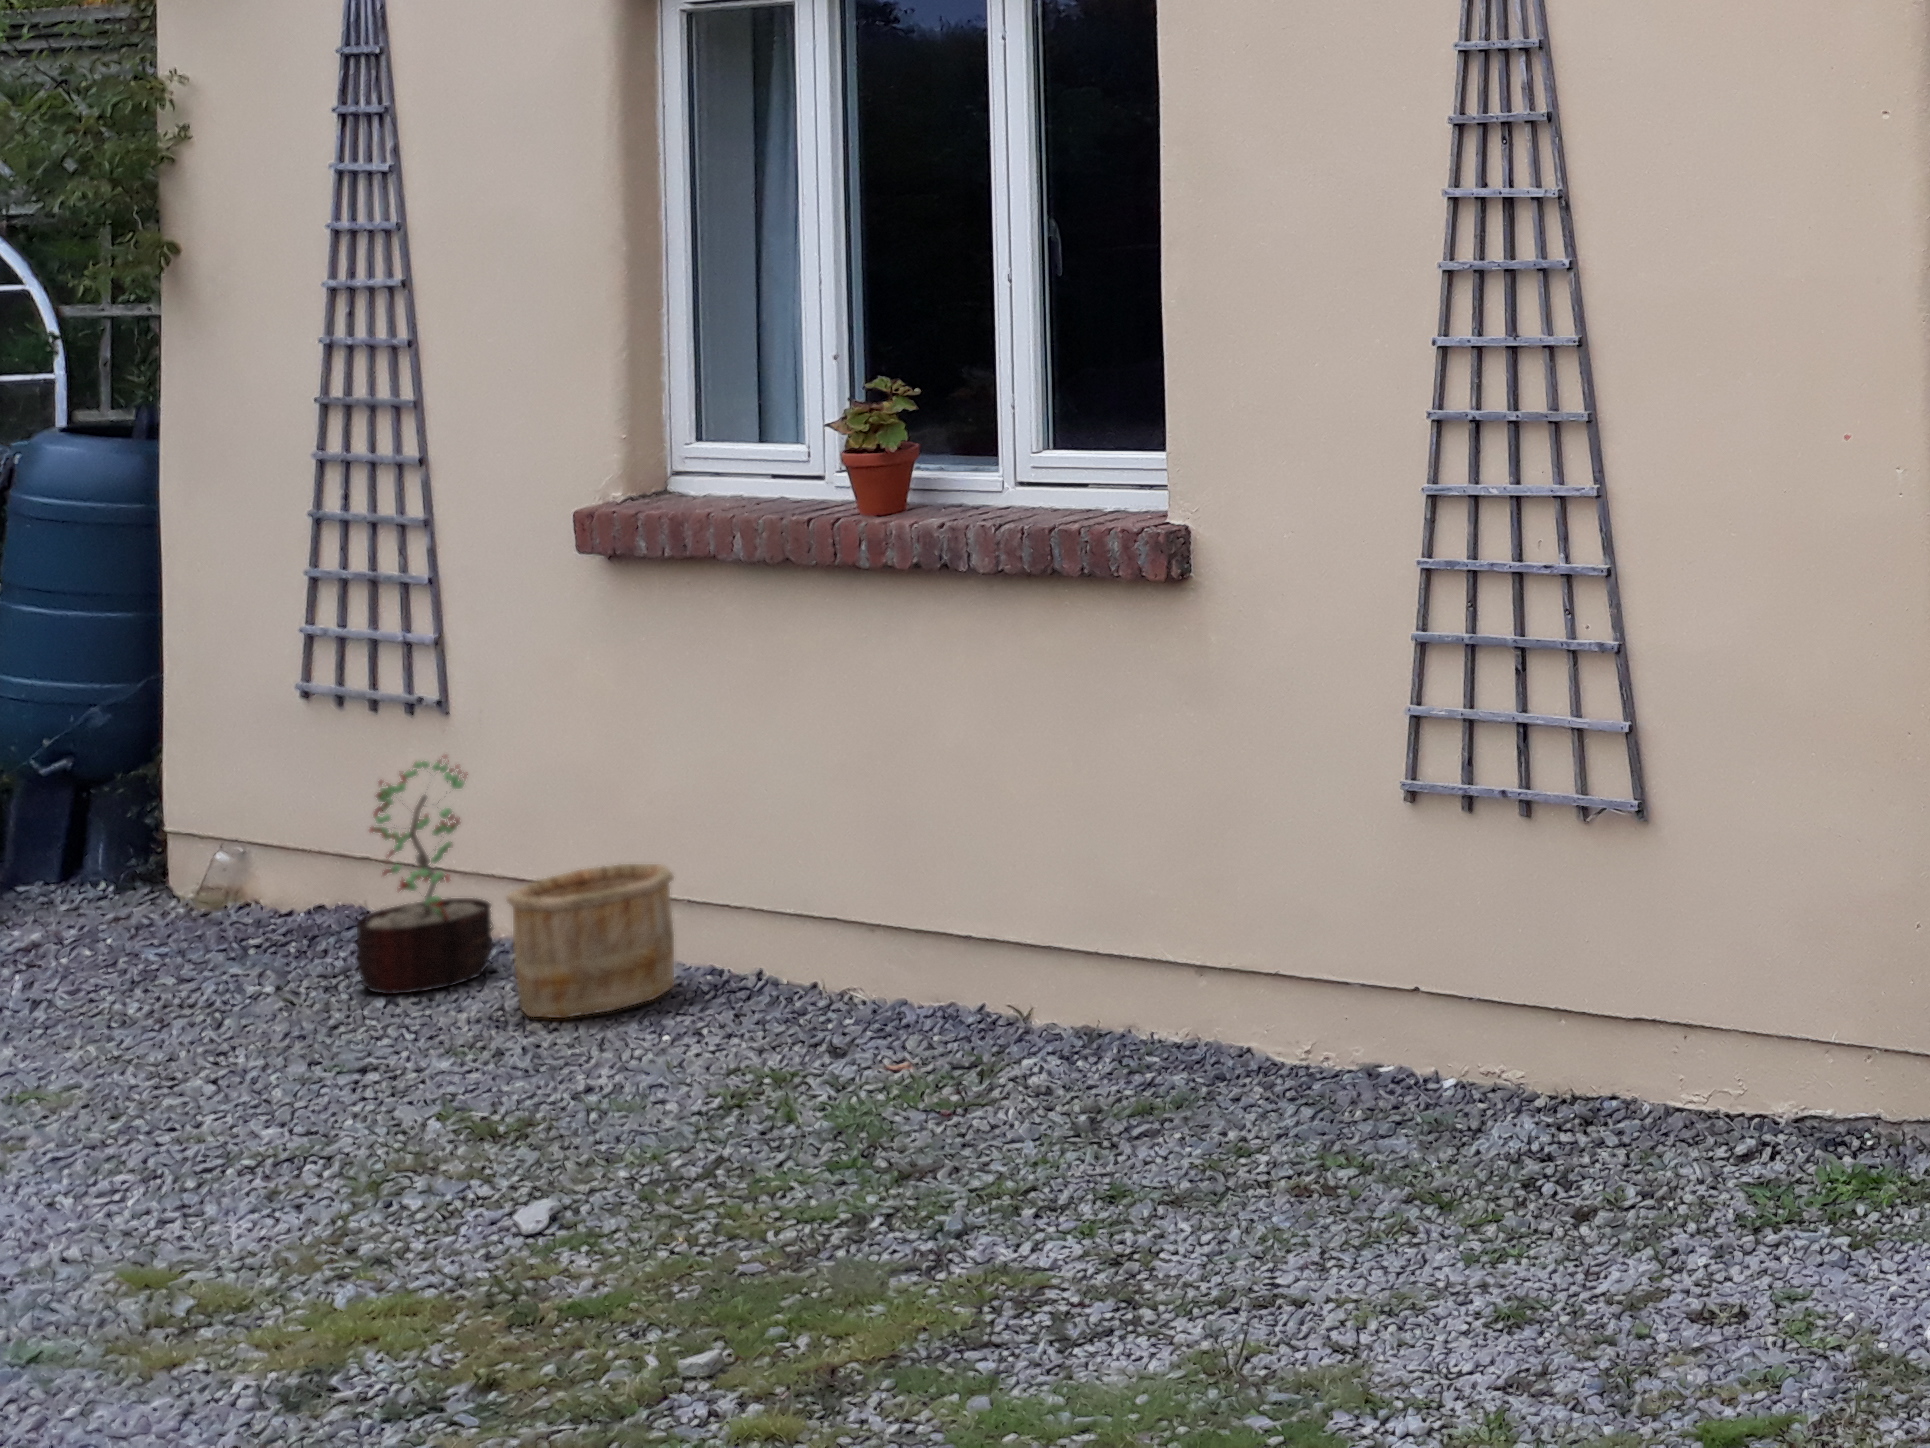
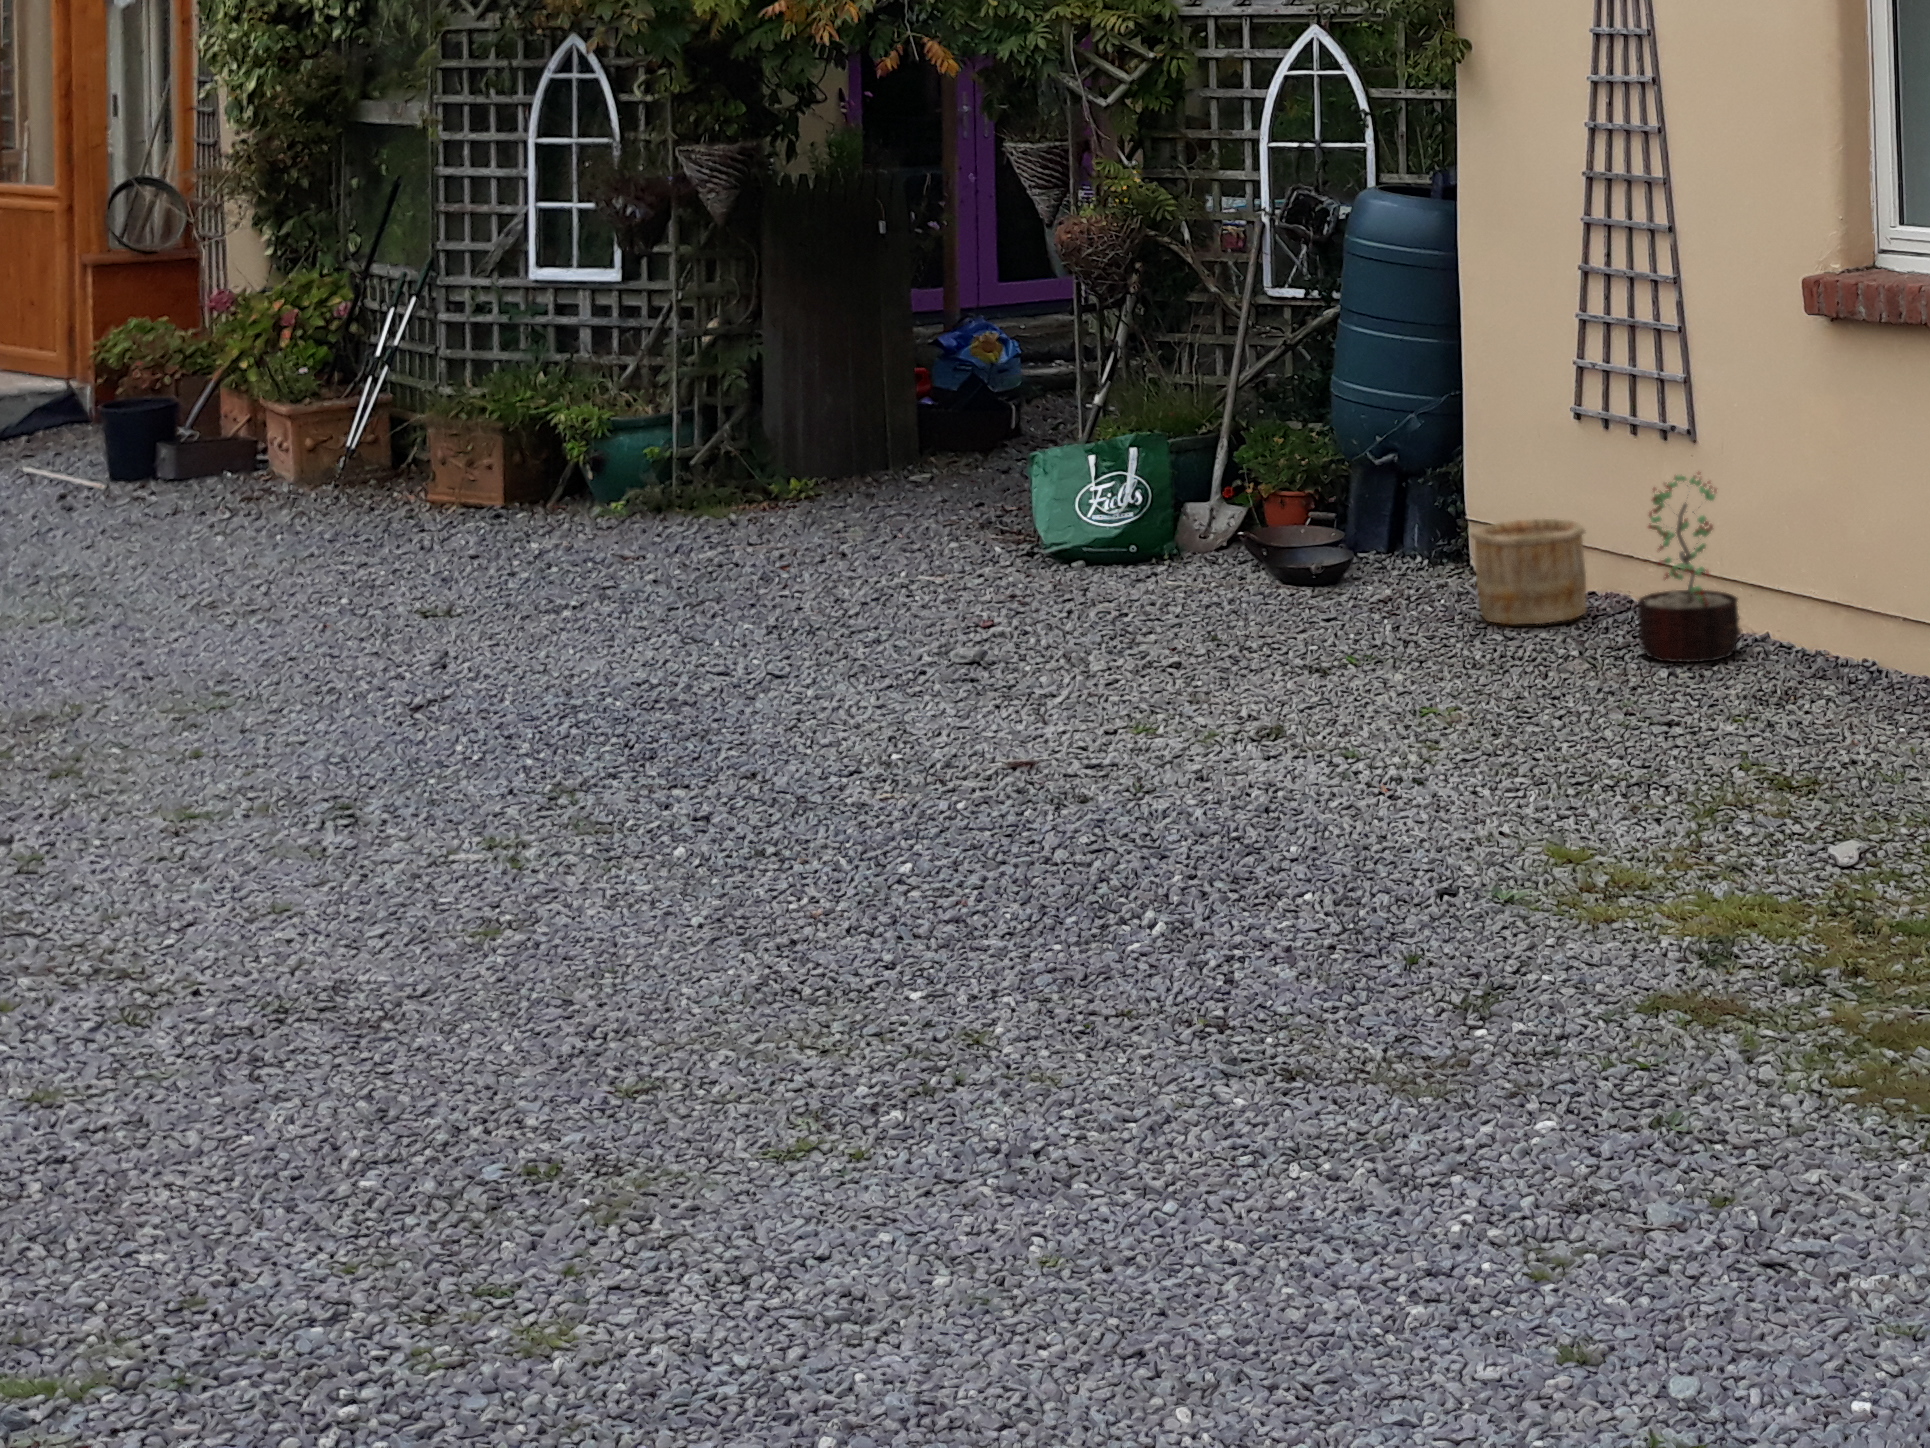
wooden bucket: present [507,864,674,1018] -> present [1471,519,1587,625]

